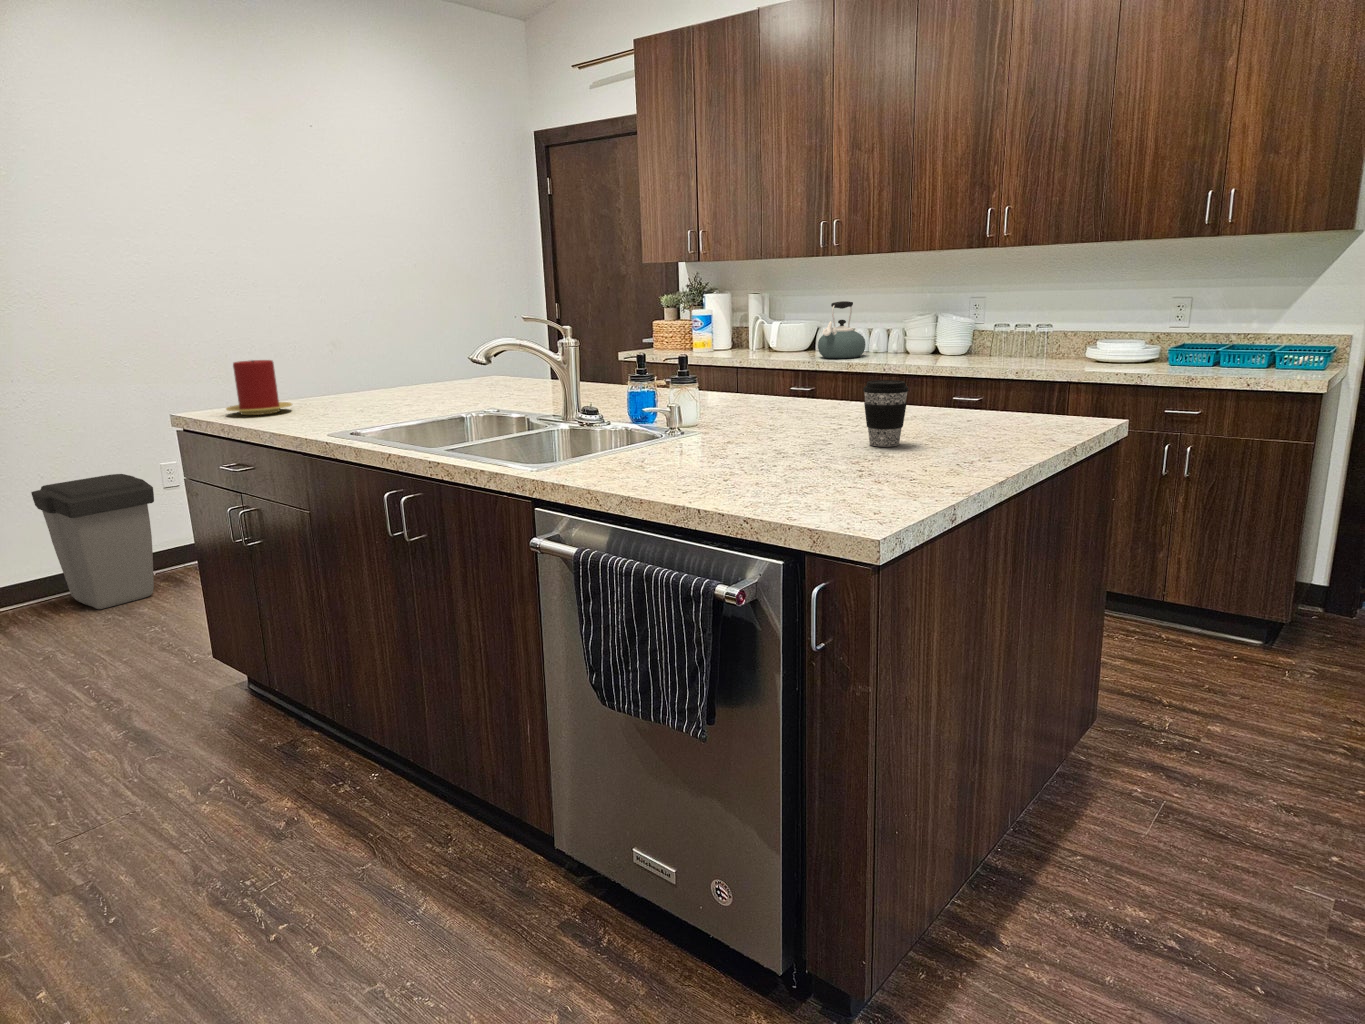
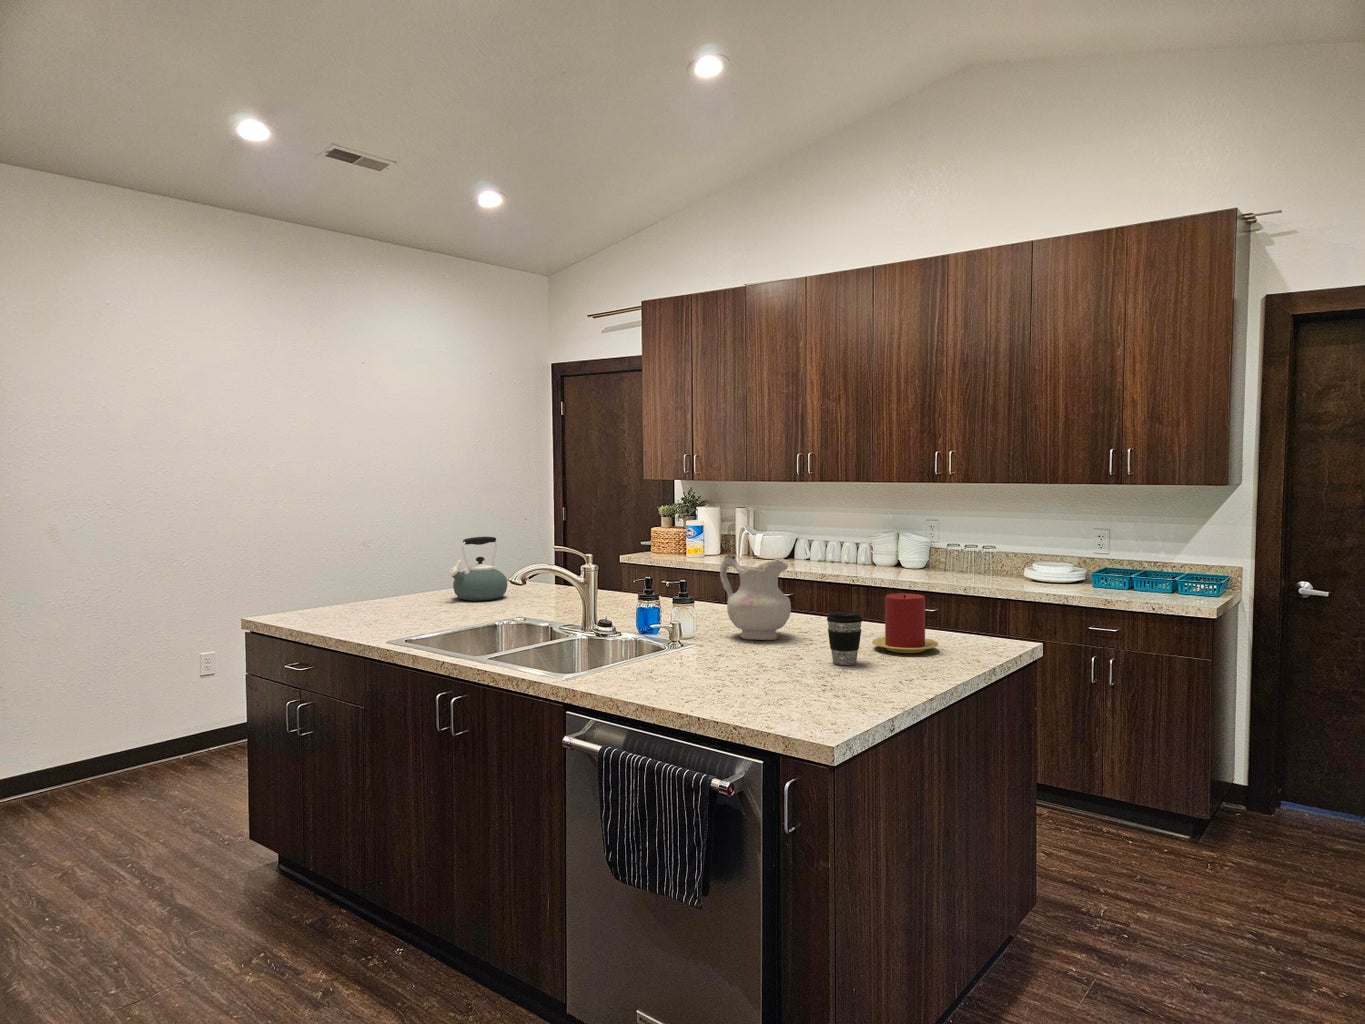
kettle: present [818,301,866,358] -> present [449,537,507,601]
ceramic pitcher: none [730,319,816,423] -> present [720,555,791,640]
candle: present [226,360,292,415] -> present [872,593,938,653]
trash can: present [31,474,154,609] -> none [86,662,197,789]

